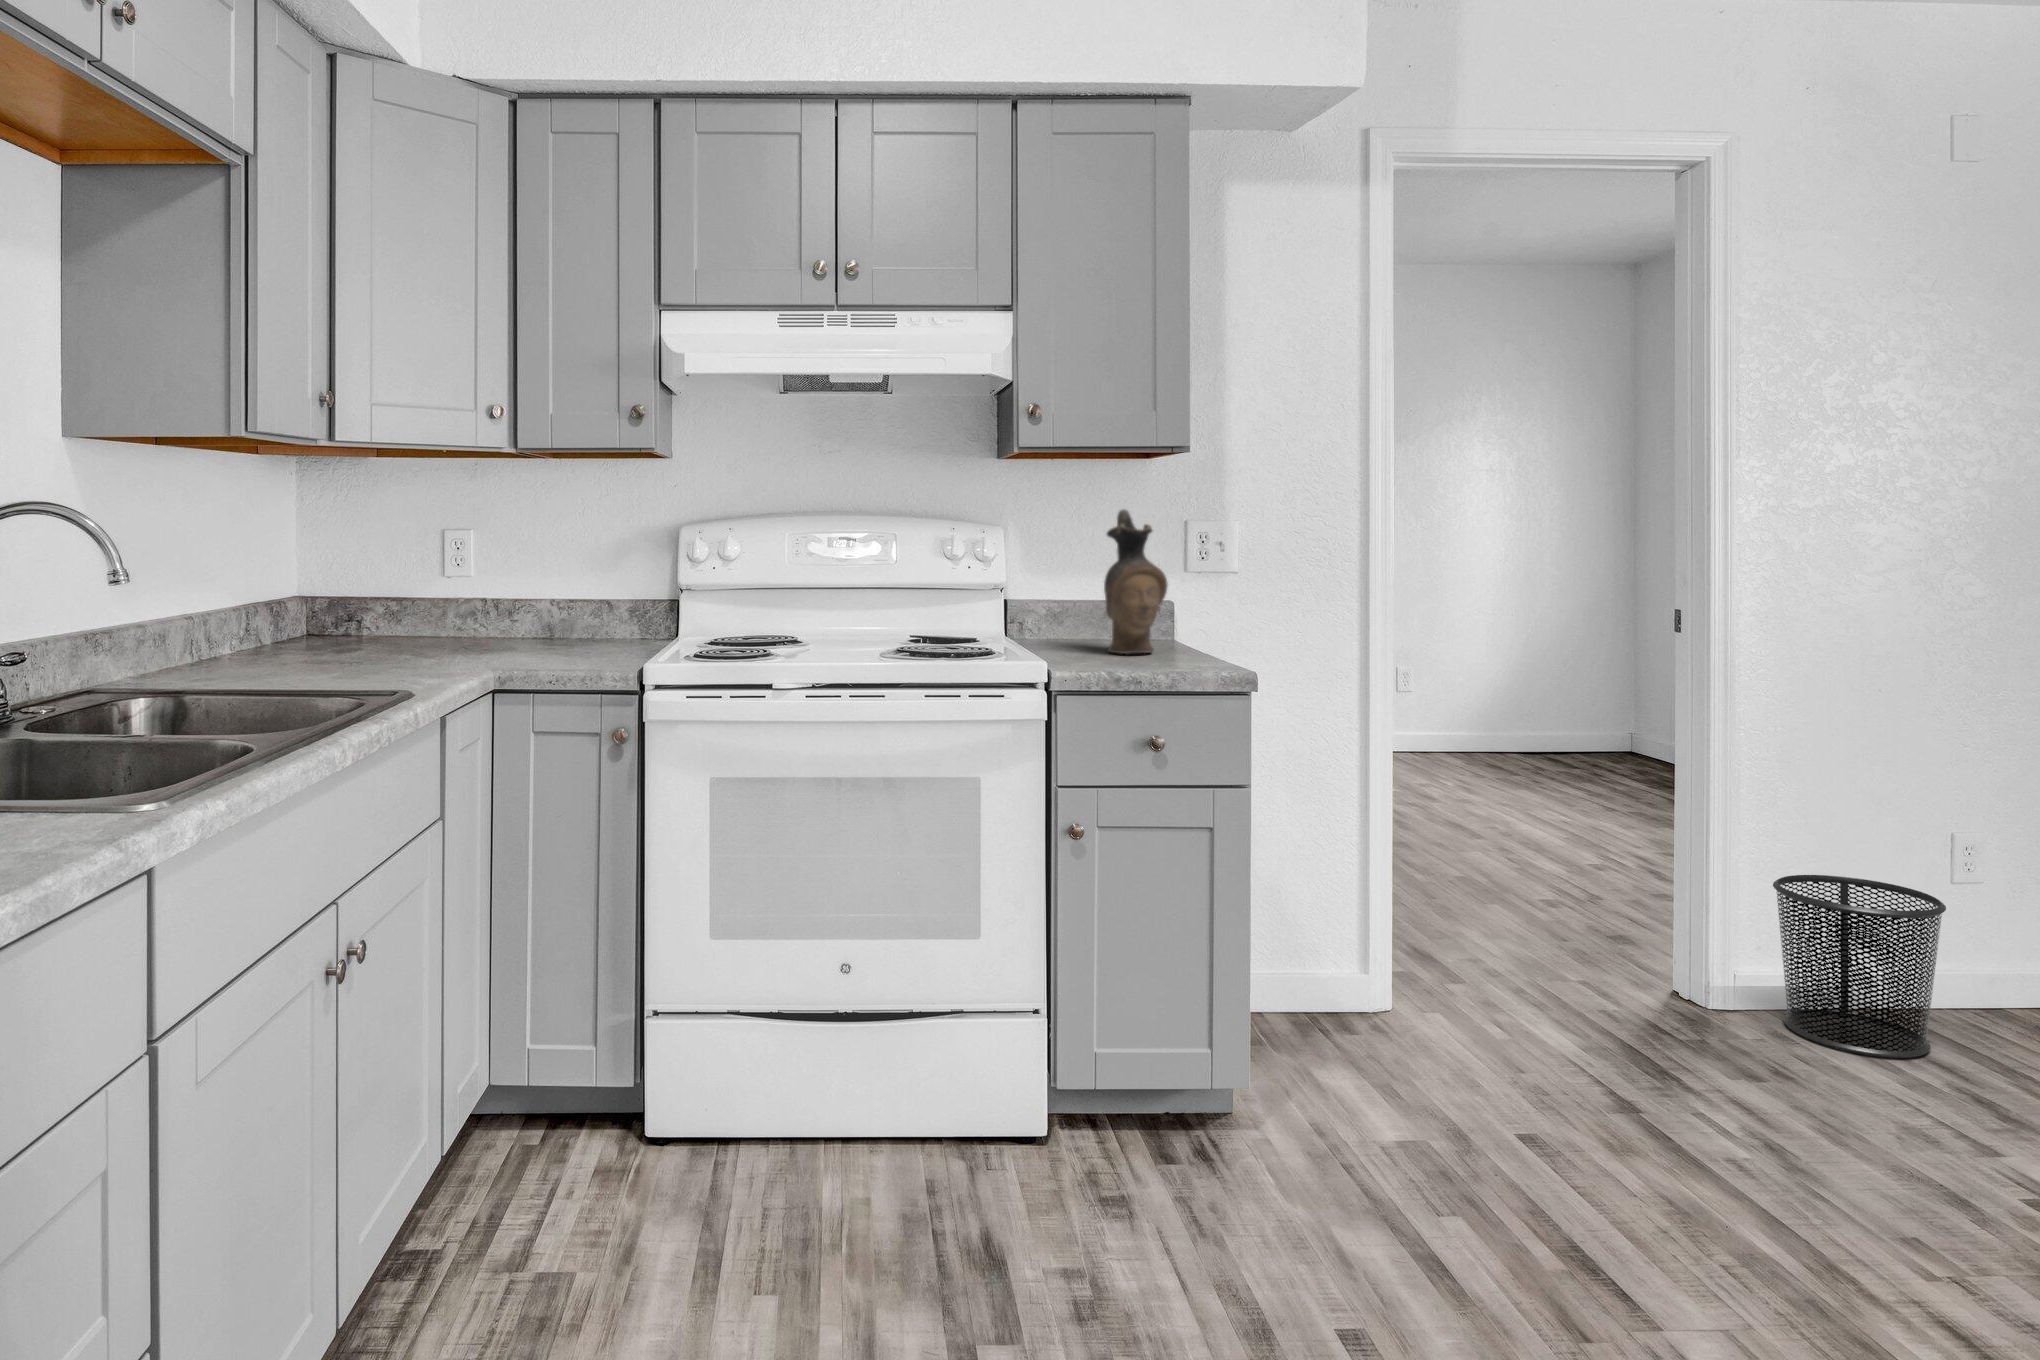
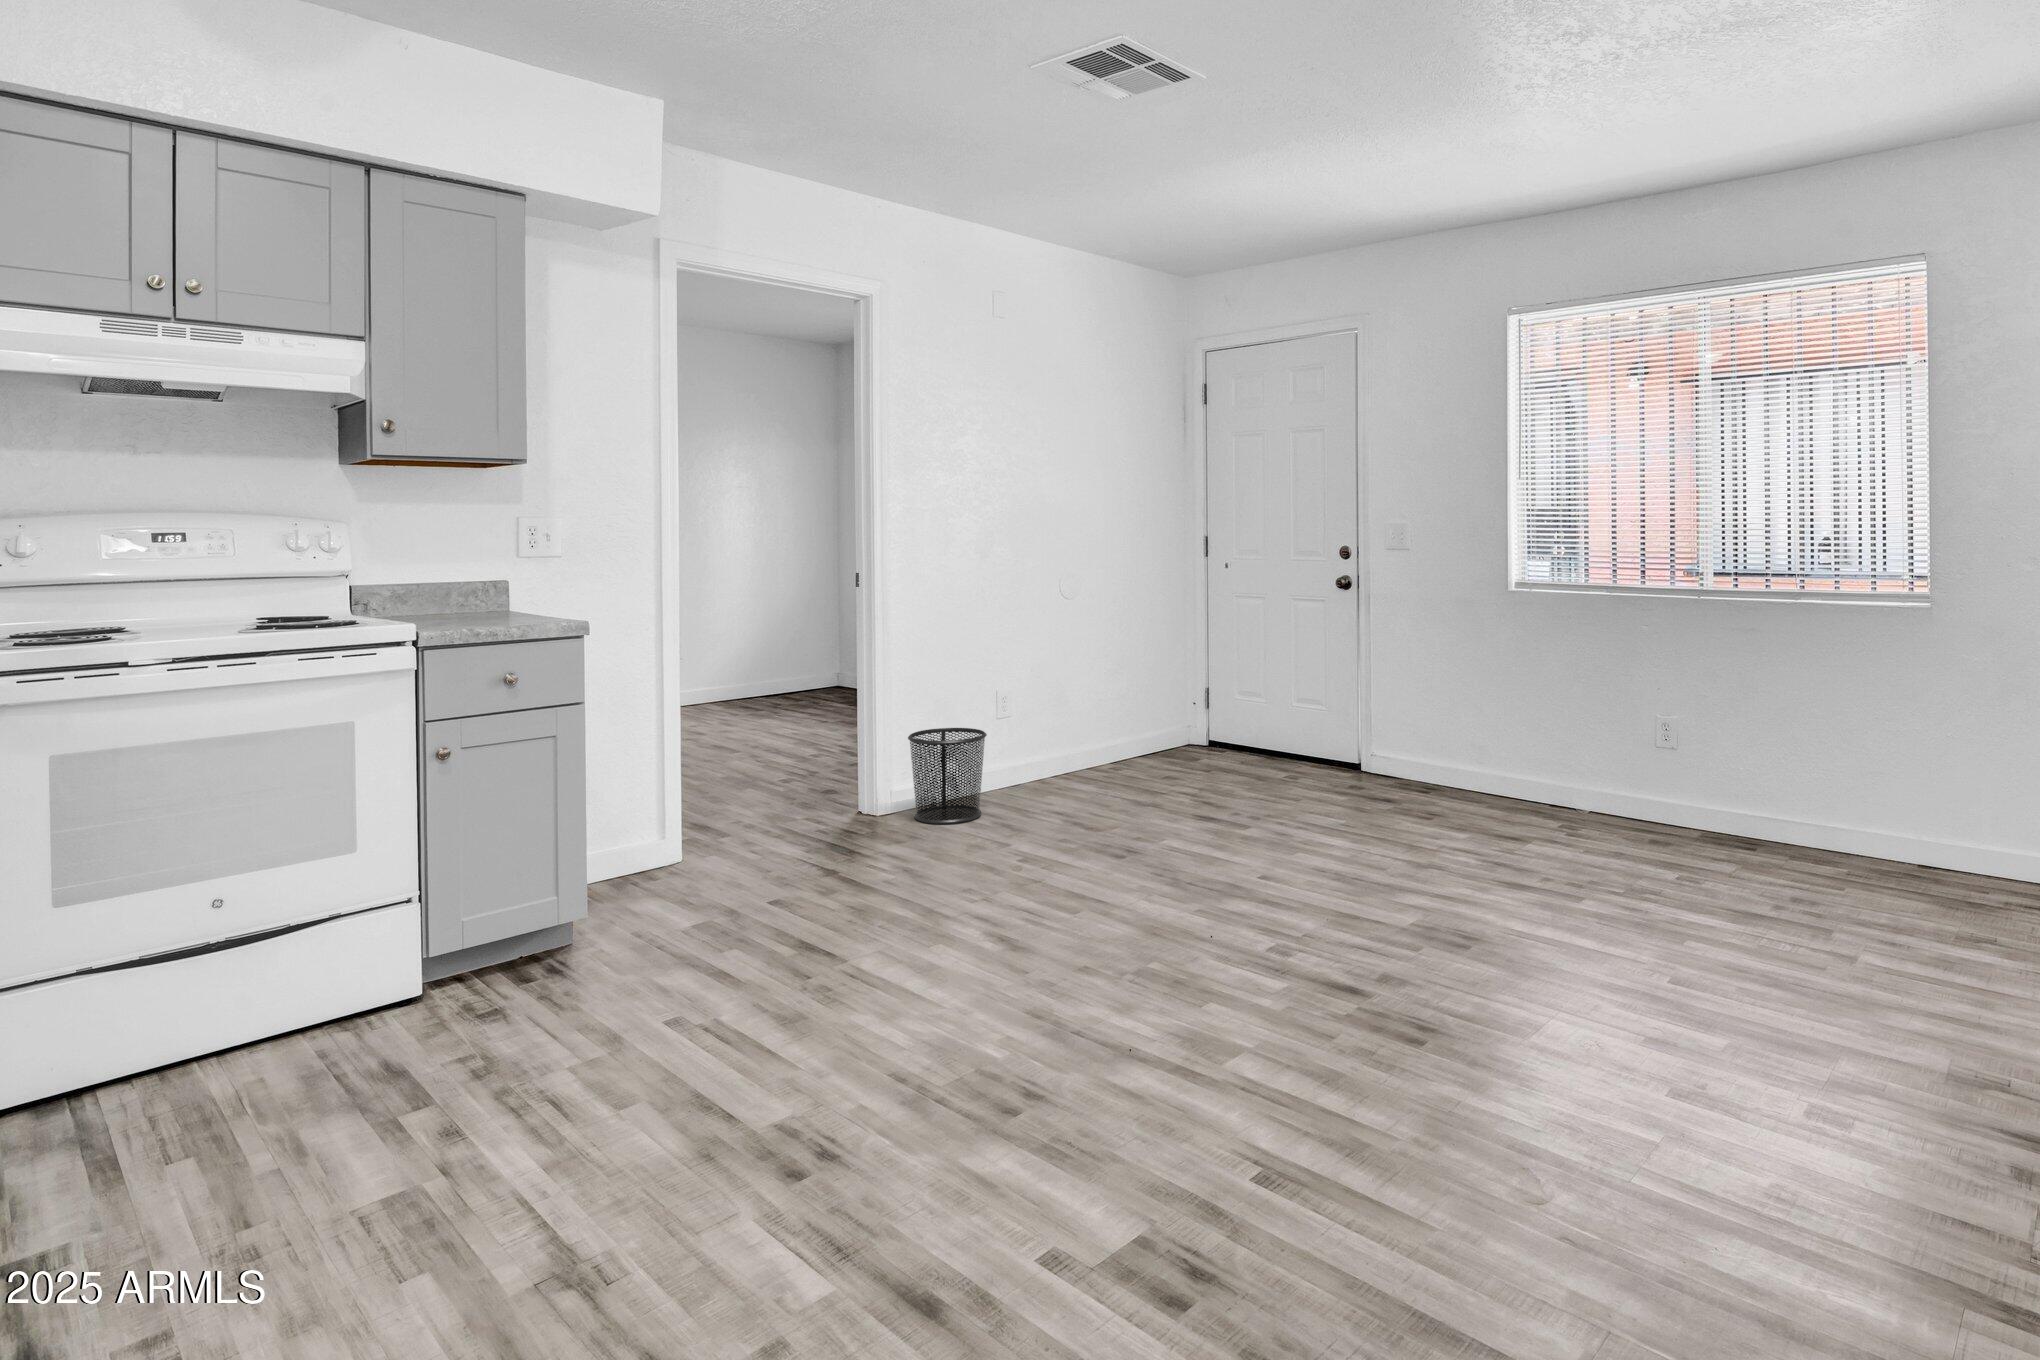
ceramic pitcher: present [1104,509,1168,654] -> none [457,508,513,620]

